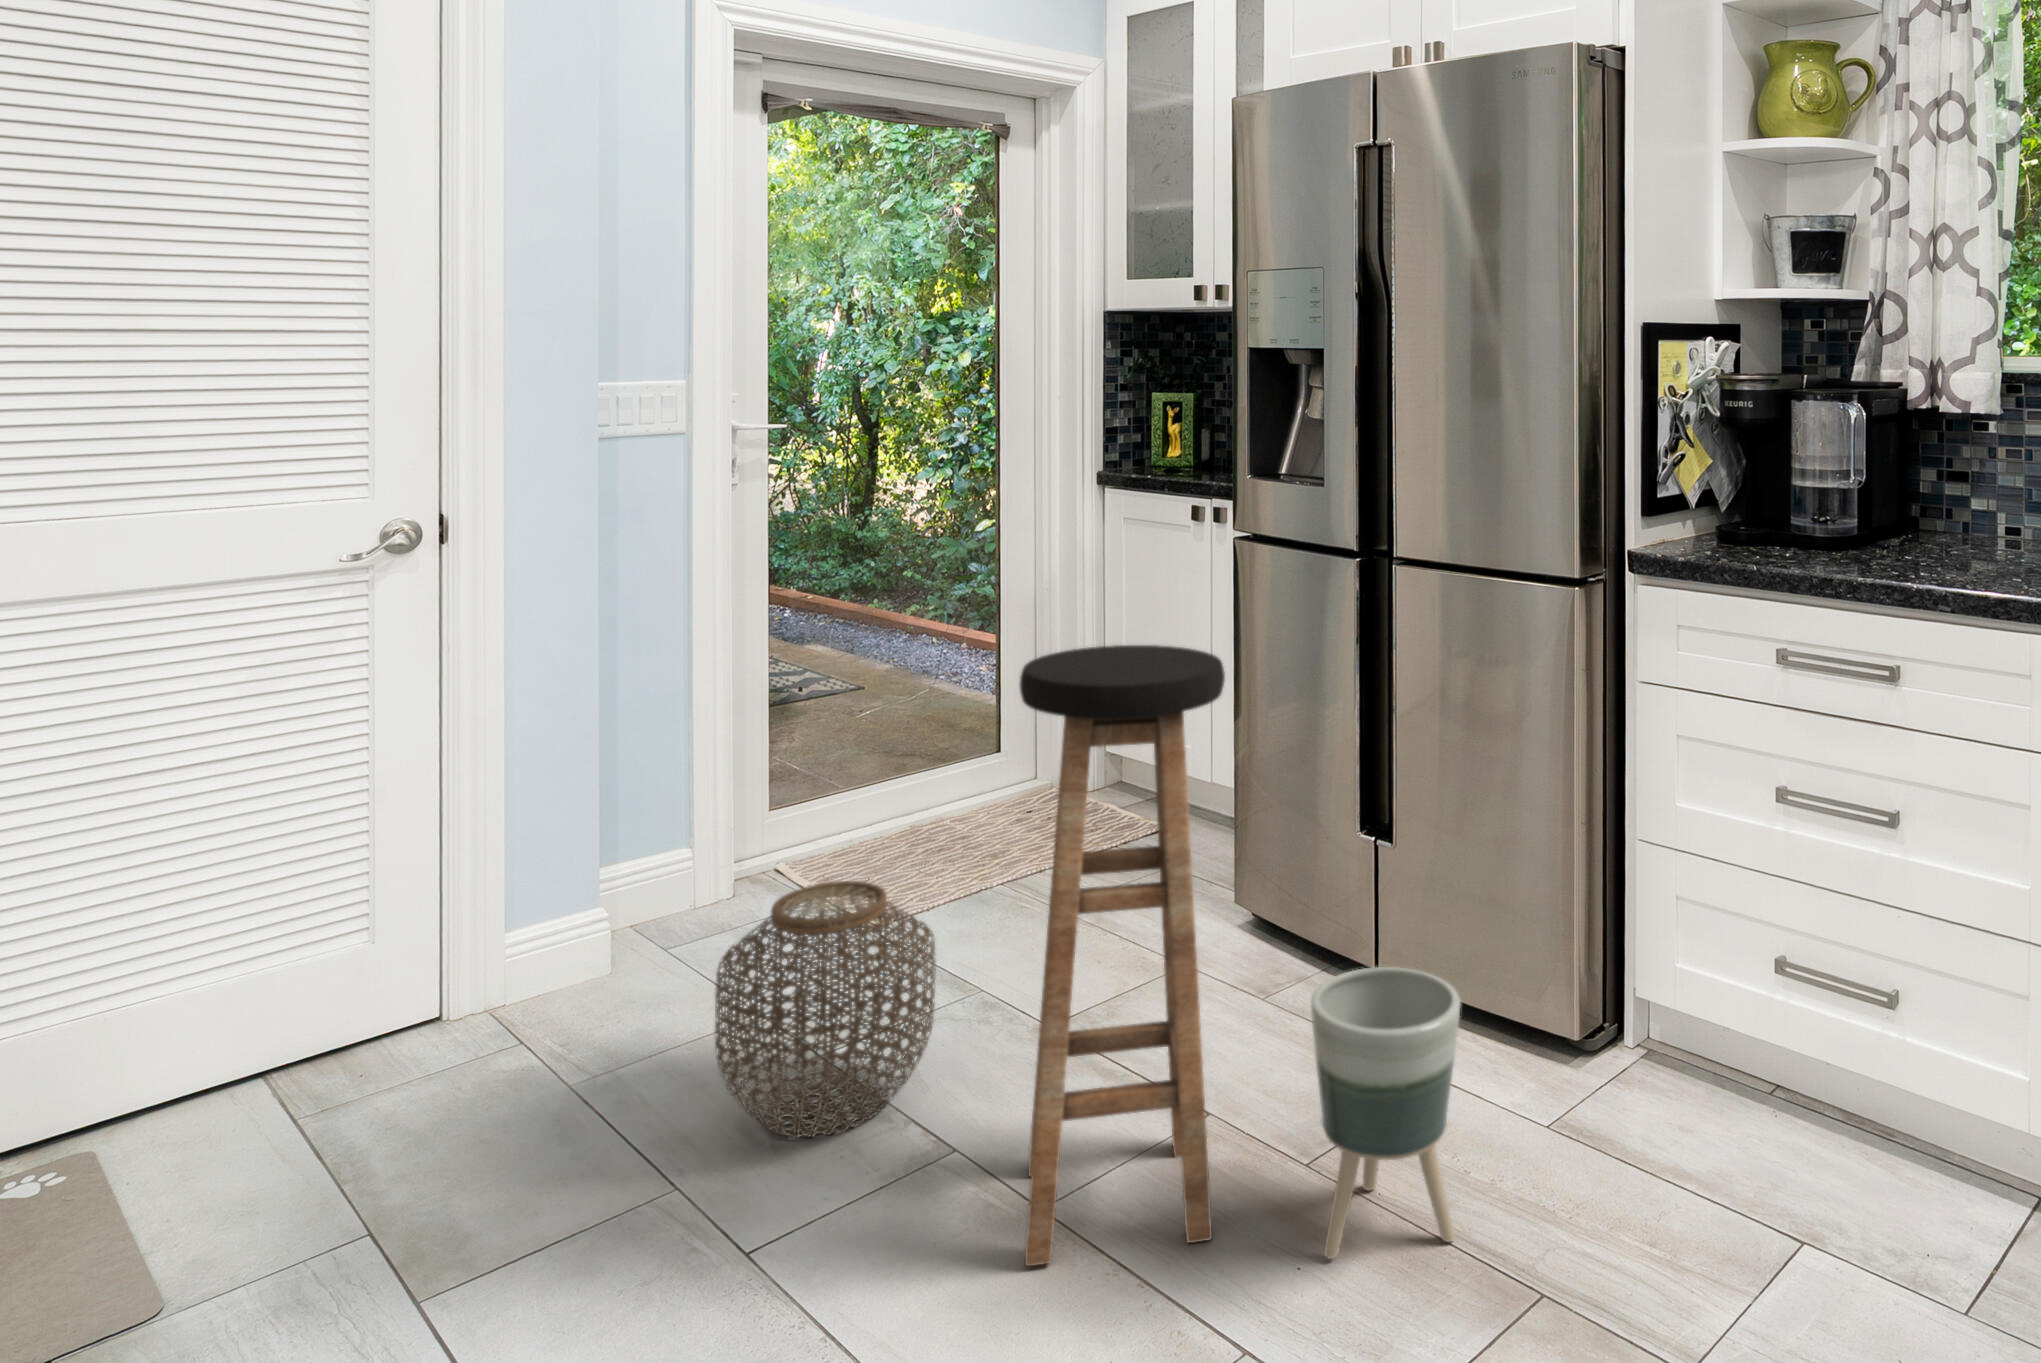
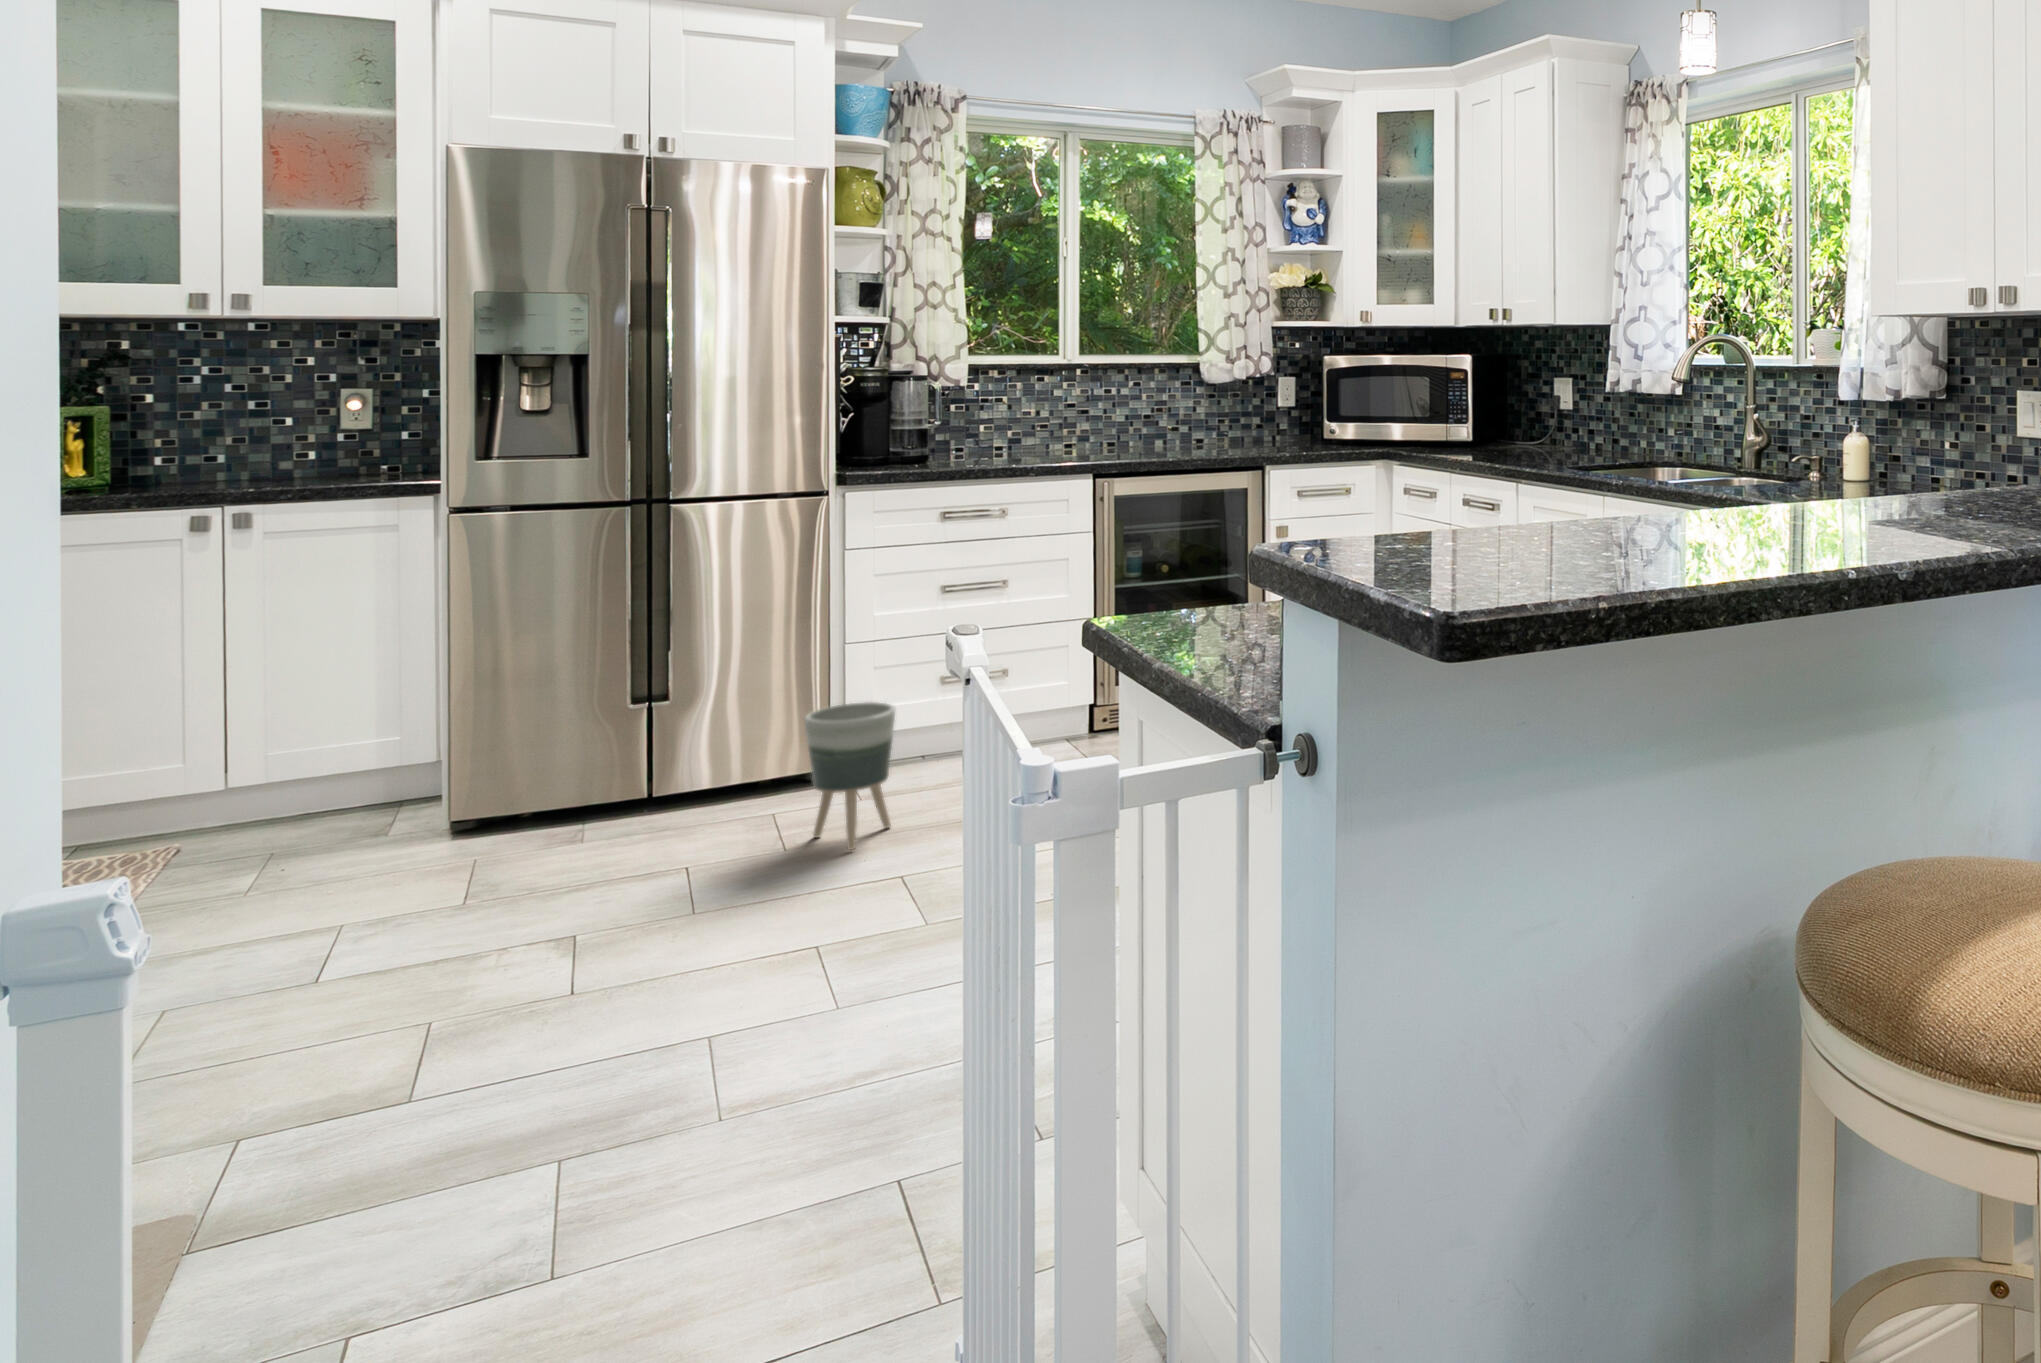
bar stool: present [1020,645,1225,1267] -> none [611,546,784,914]
woven basket: present [715,881,935,1137] -> none [273,791,482,993]

